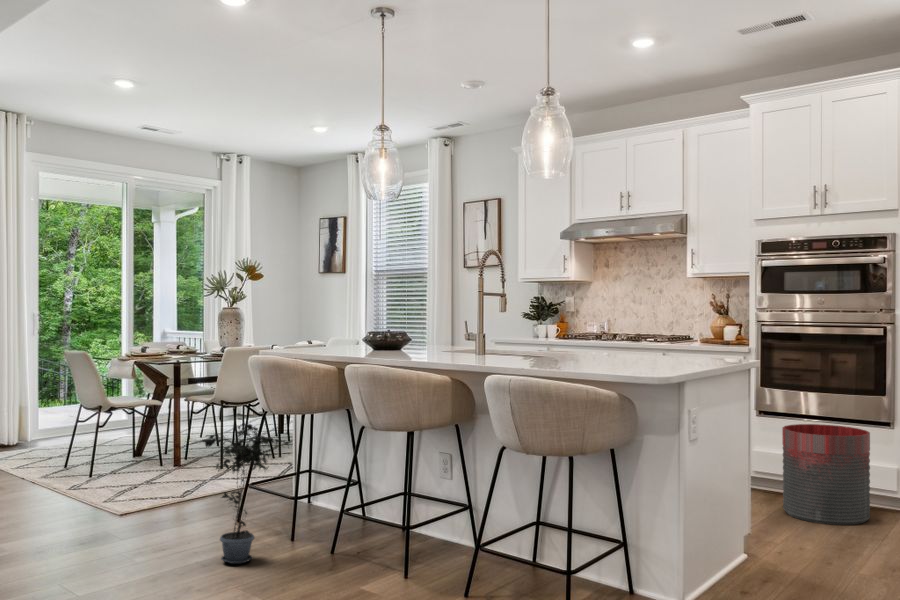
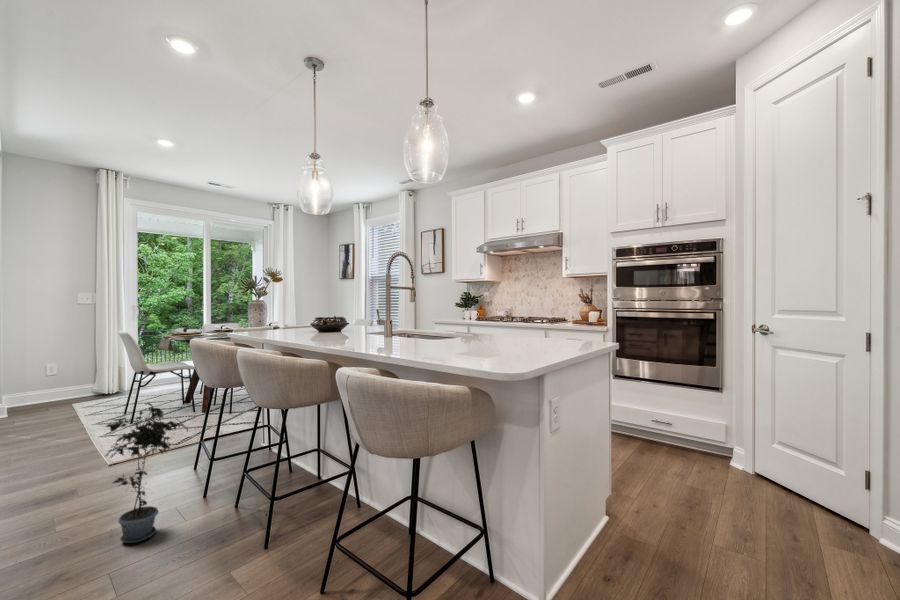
trash can: present [782,424,870,525] -> none [635,388,708,476]

